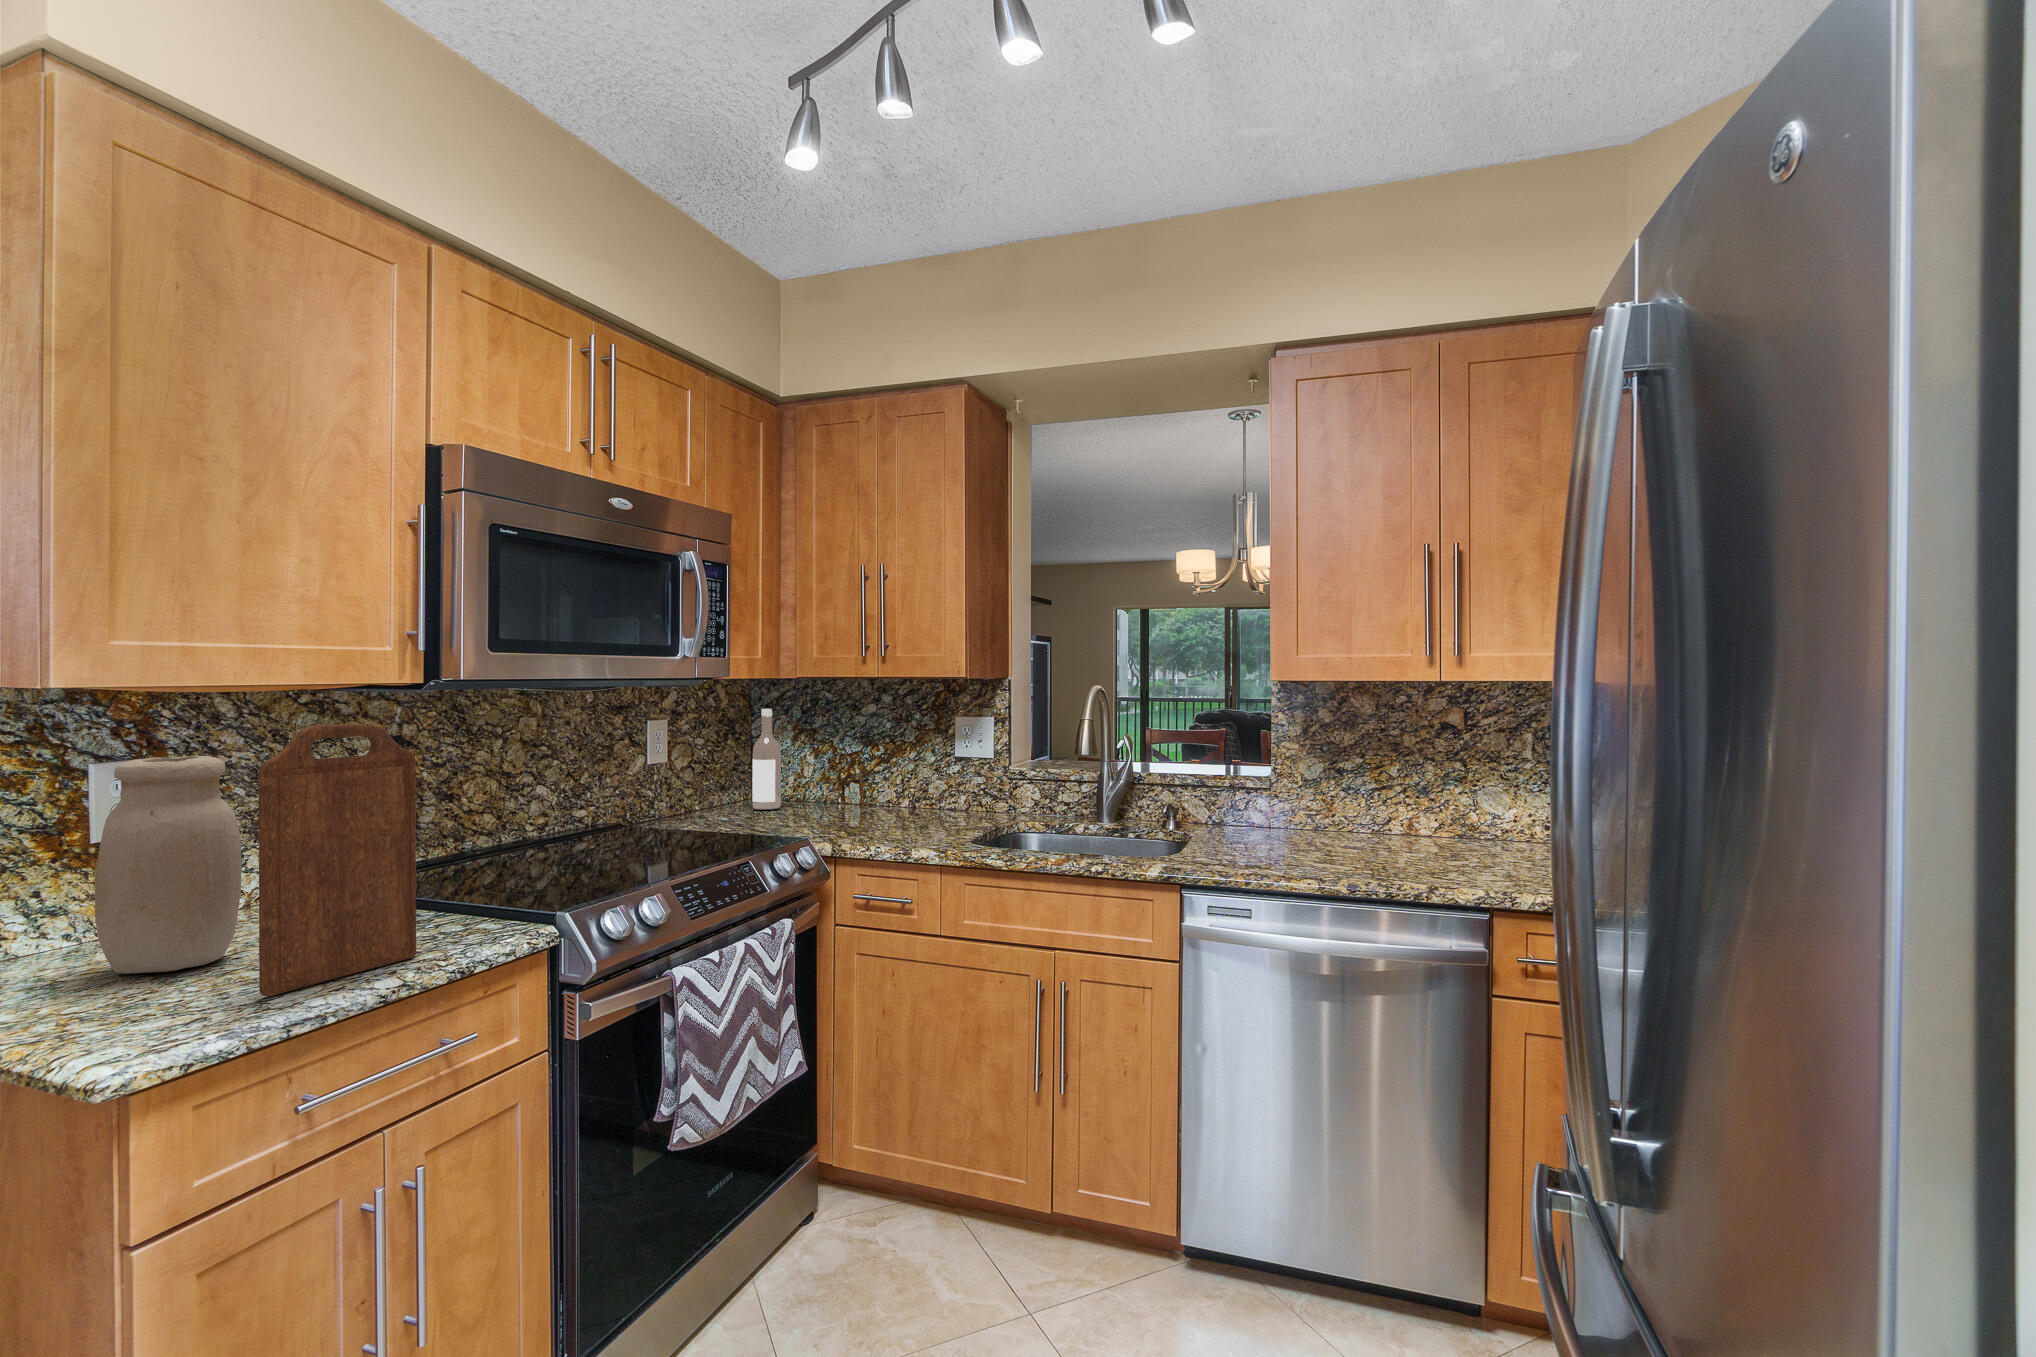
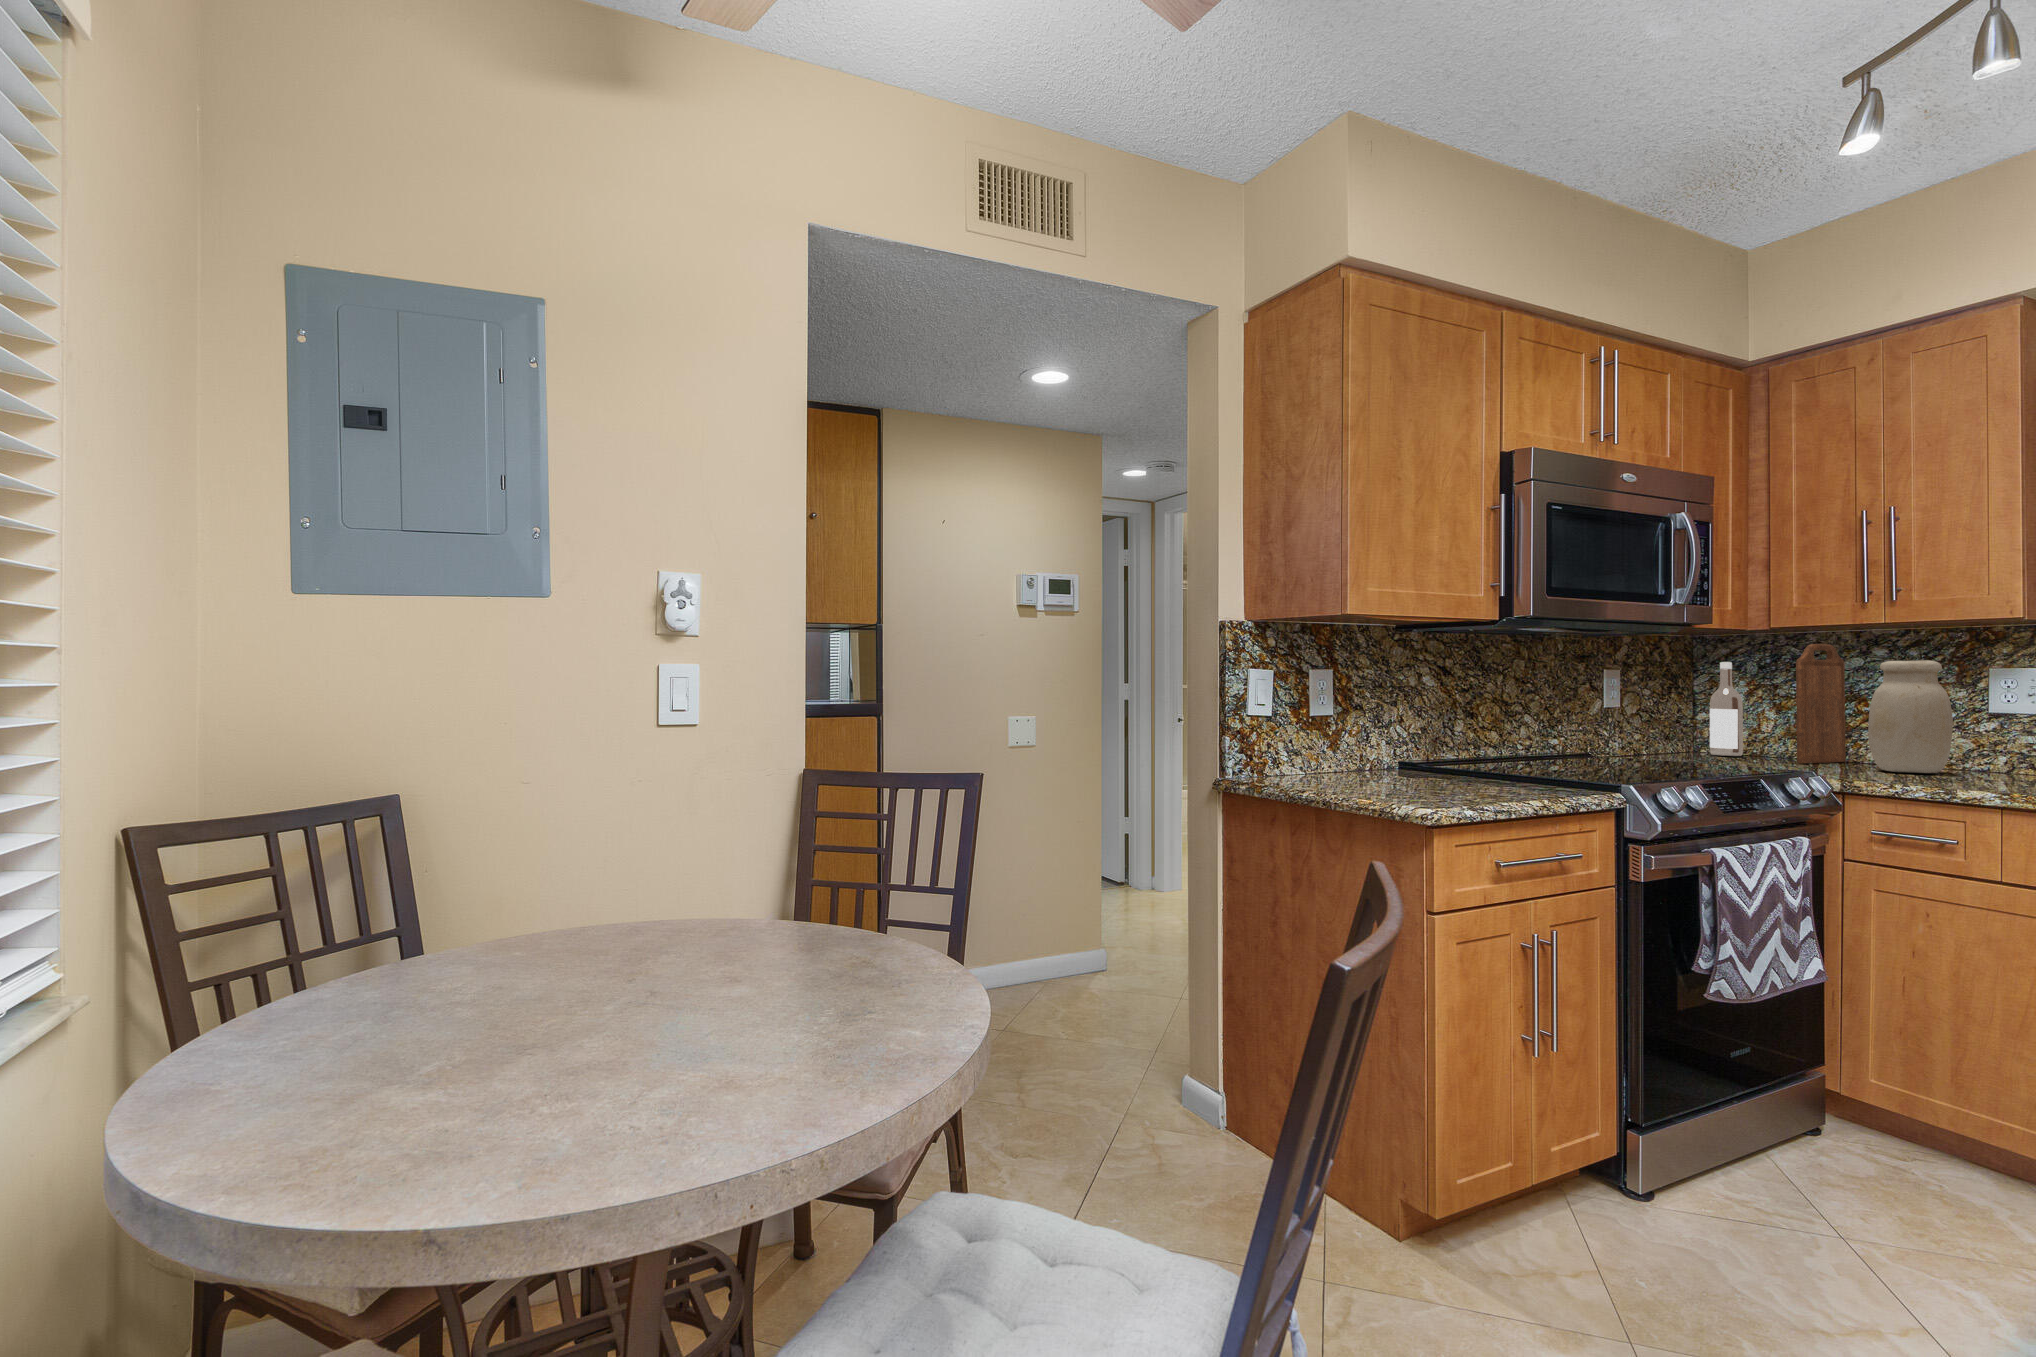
cutting board: present [259,723,416,996] -> present [1796,644,1846,763]
jar: present [95,756,242,974] -> present [1868,660,1953,773]

